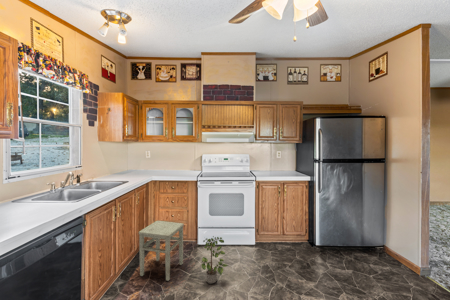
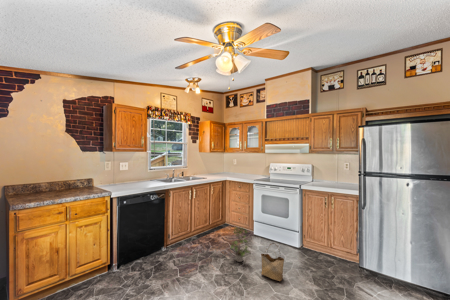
stool: present [139,221,184,281] -> none [203,208,233,250]
woven basket: none [247,244,272,286] -> present [261,243,284,281]

